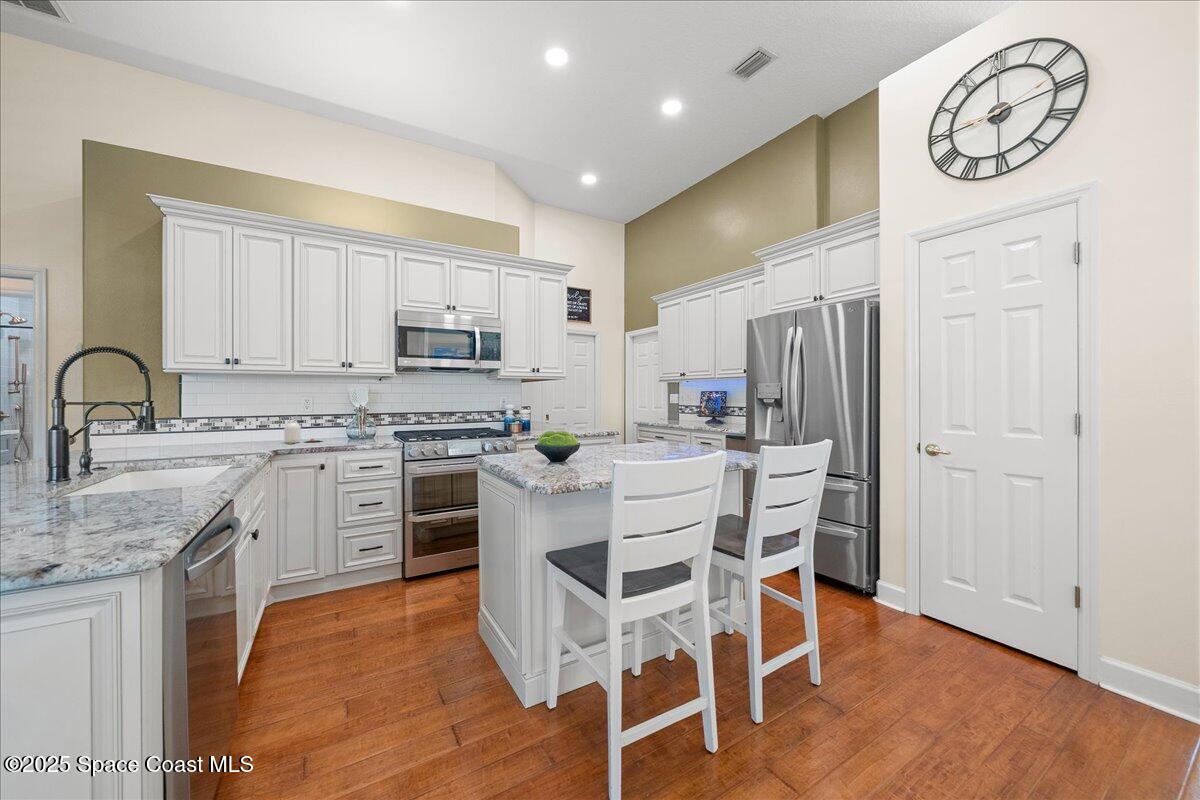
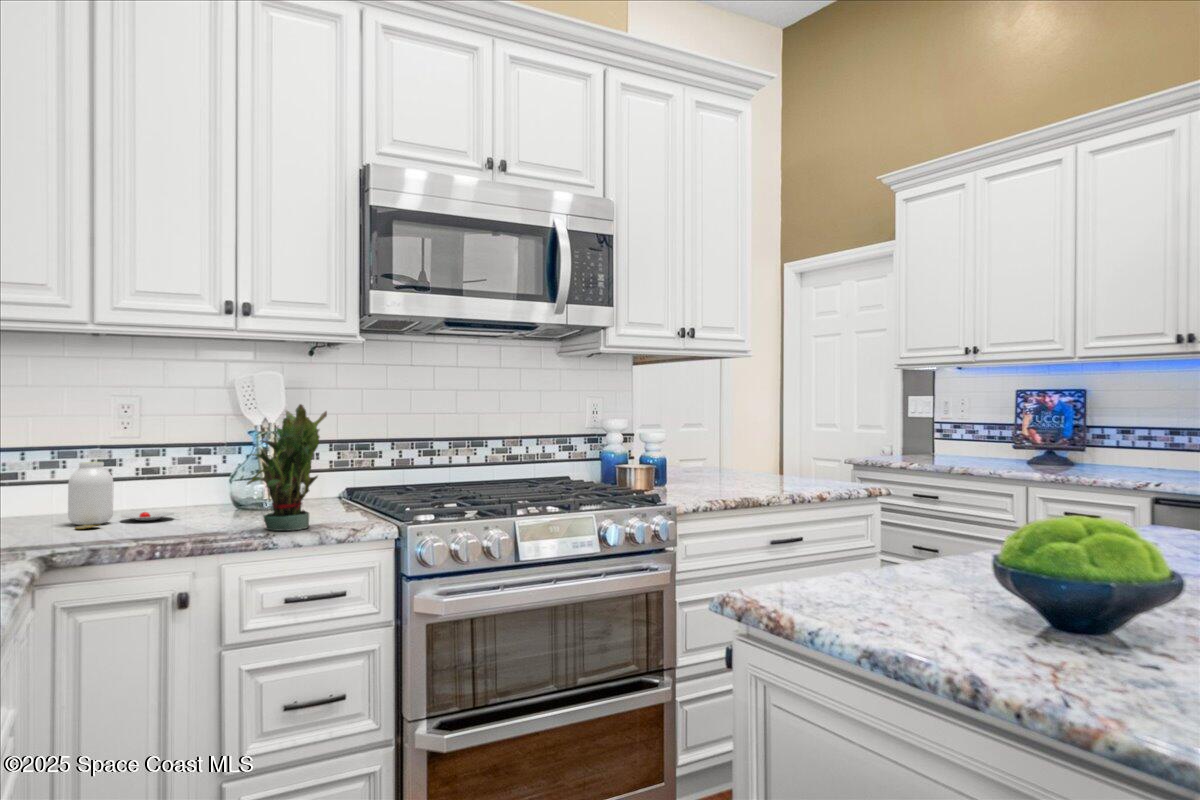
potted plant: none [346,400,376,444] -> present [247,404,327,531]

